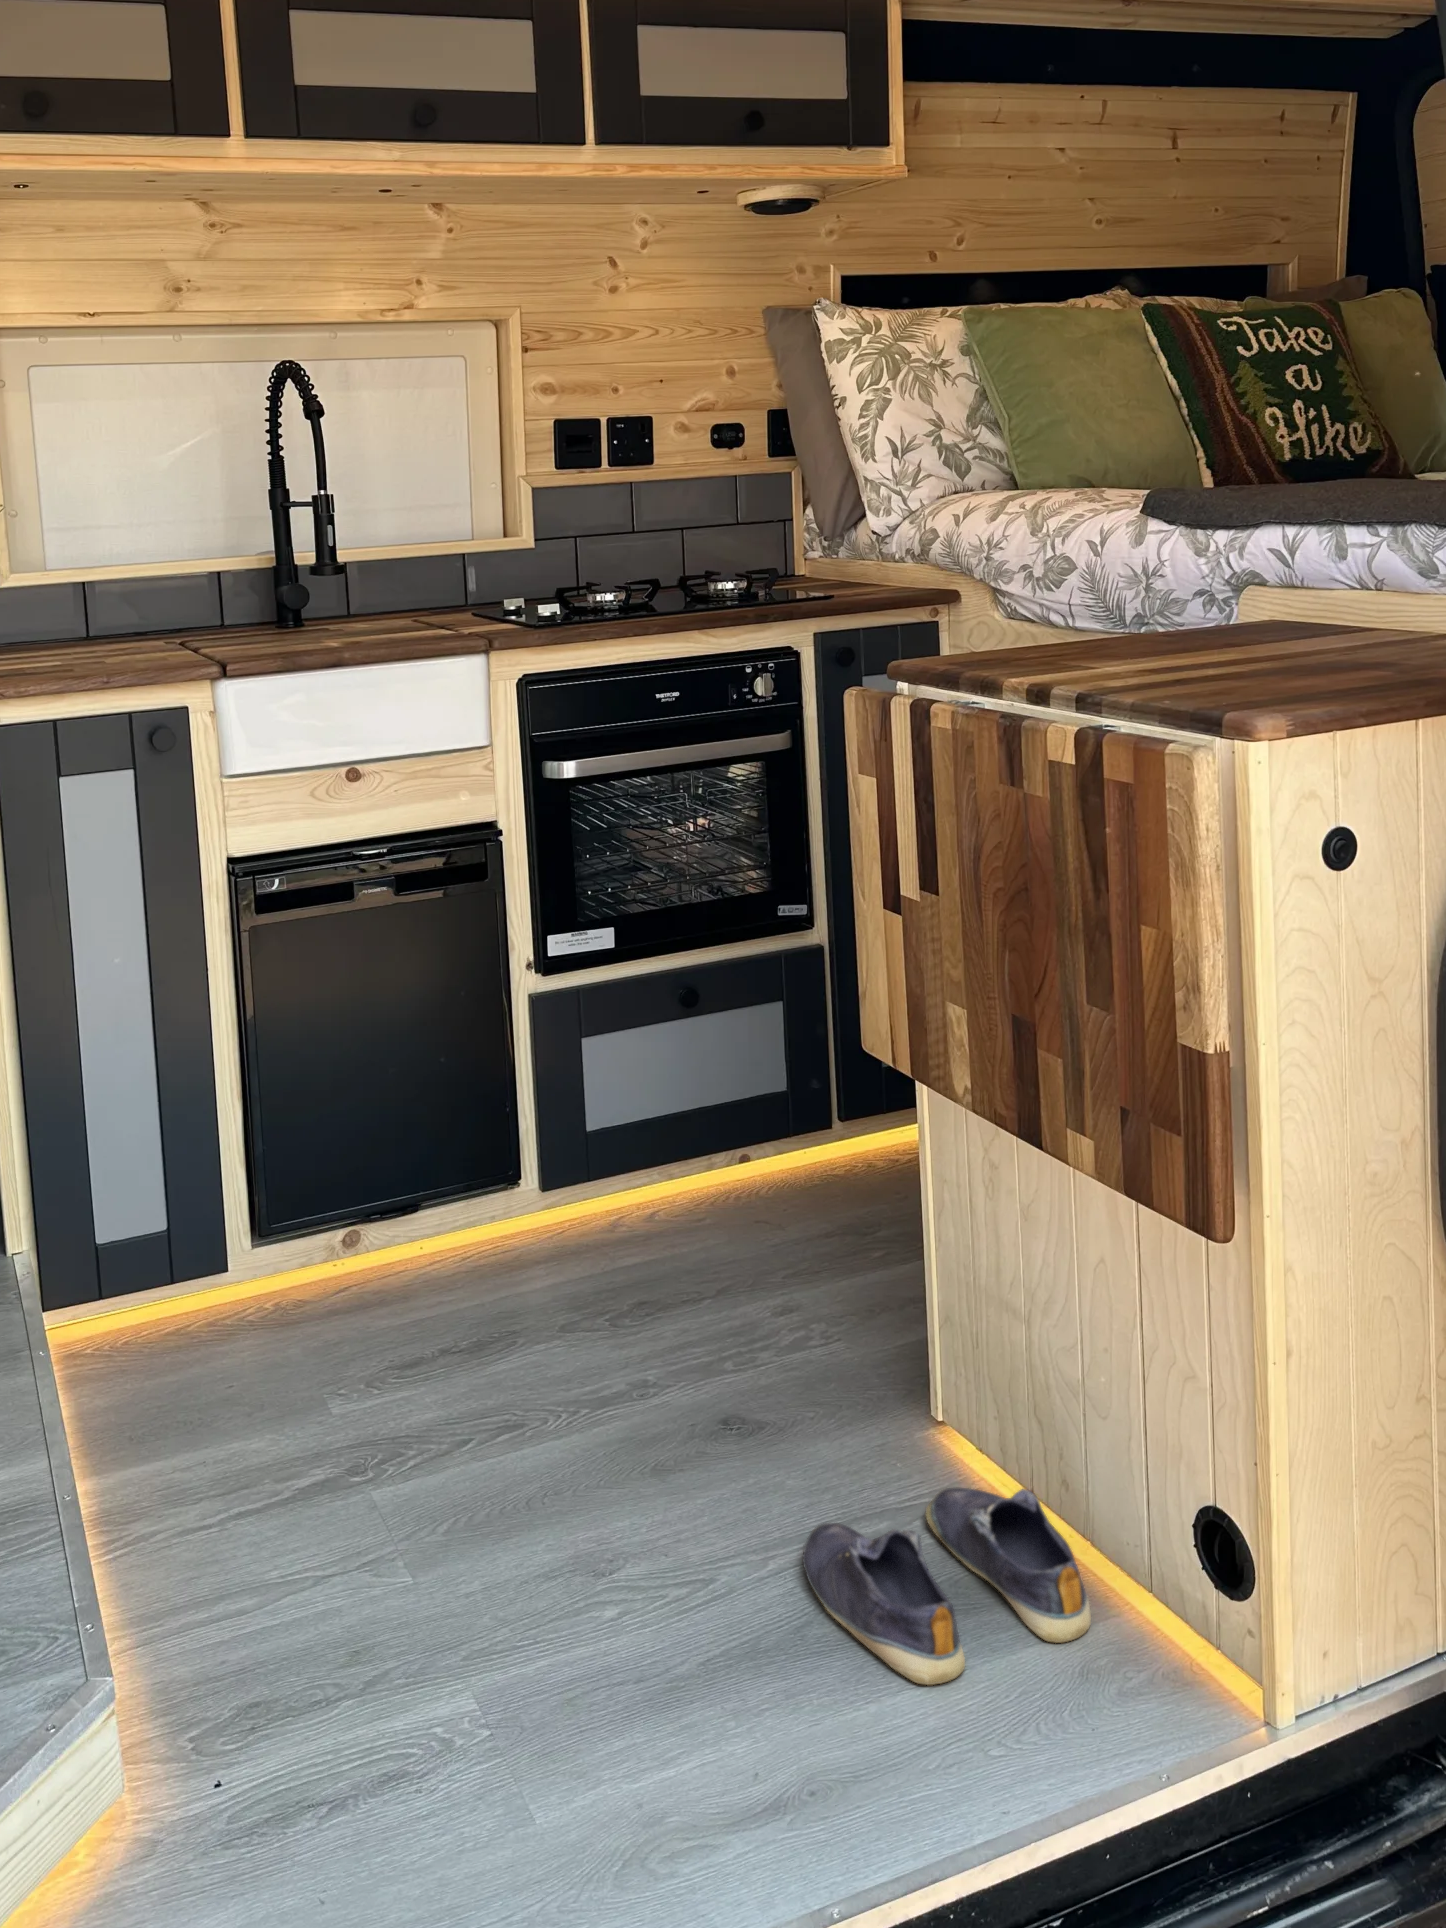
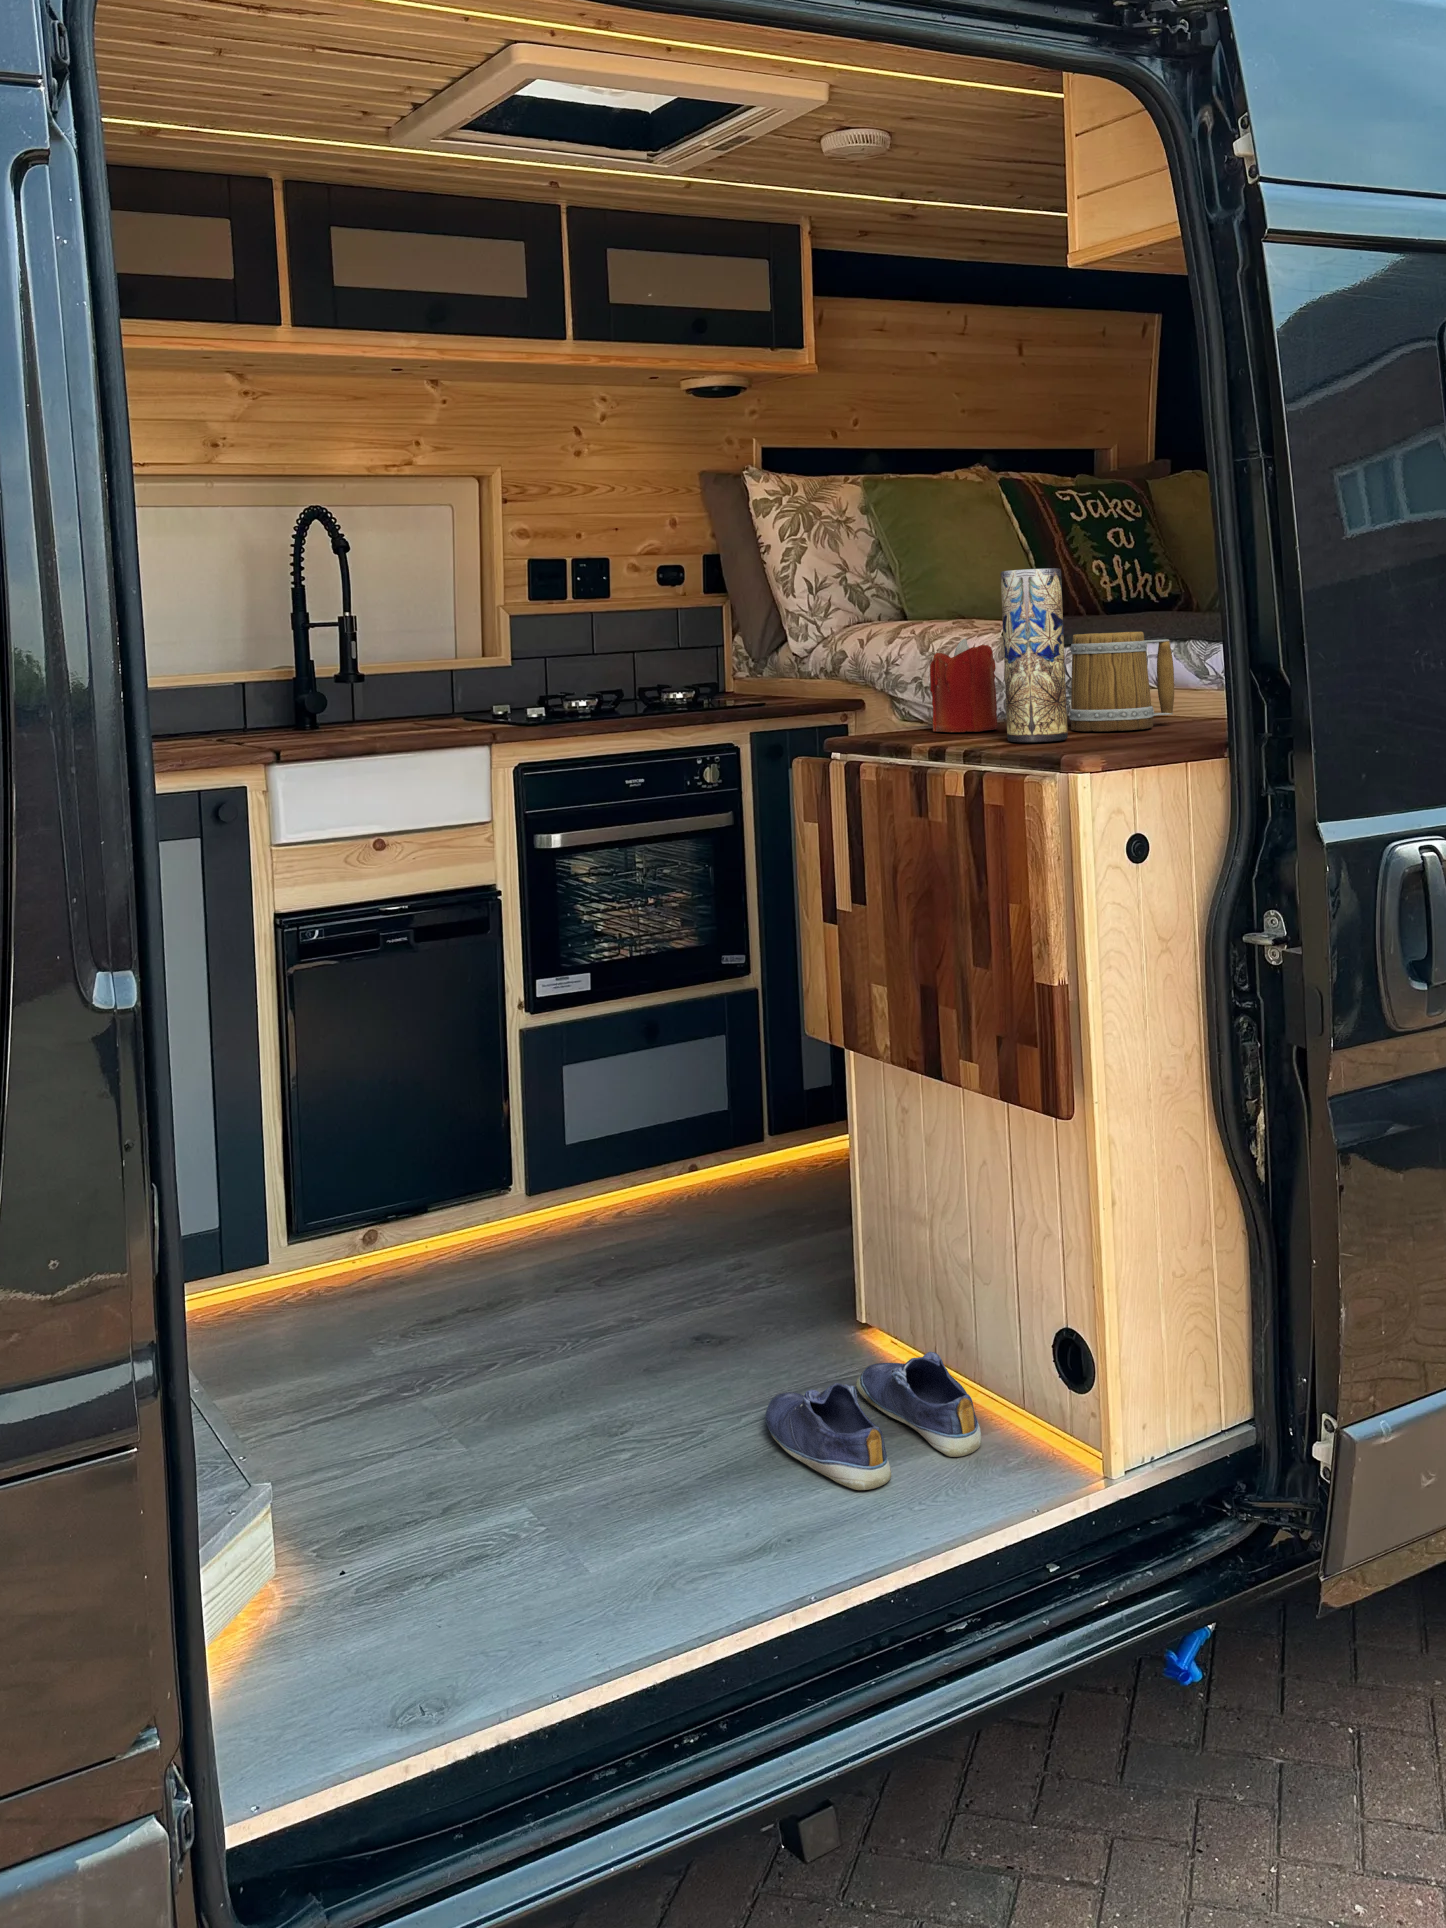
vase: none [1135,440,1229,687] -> present [1001,568,1068,742]
mug: none [1232,524,1387,666] -> present [1069,632,1174,731]
candle: none [1036,533,1130,663] -> present [930,638,998,732]

